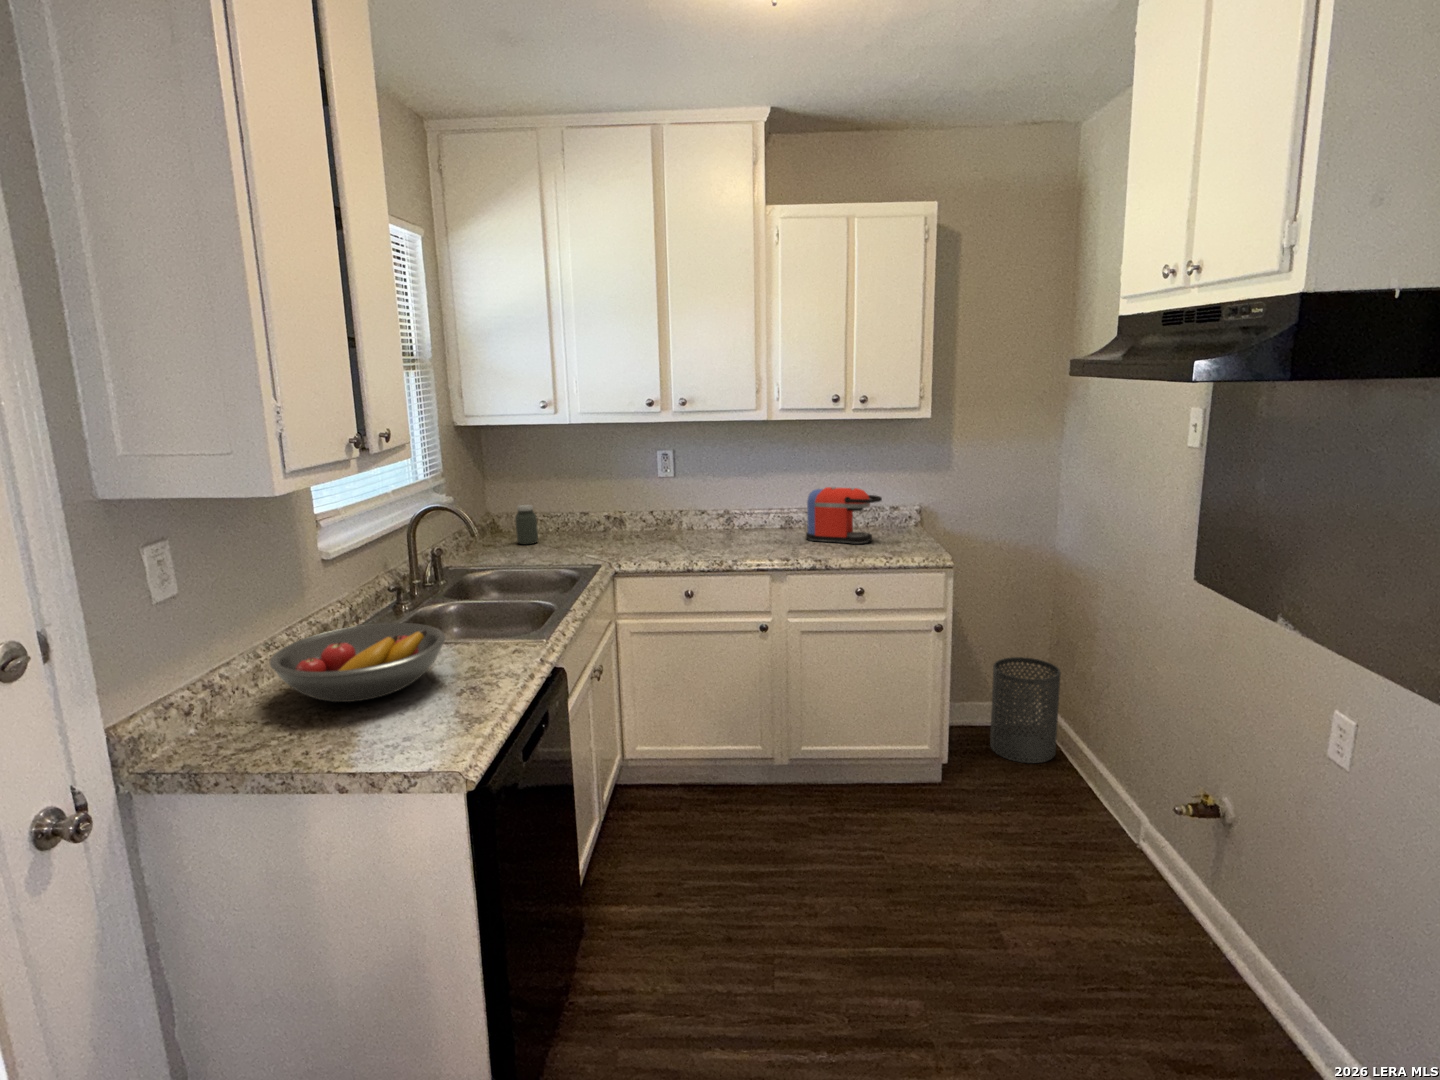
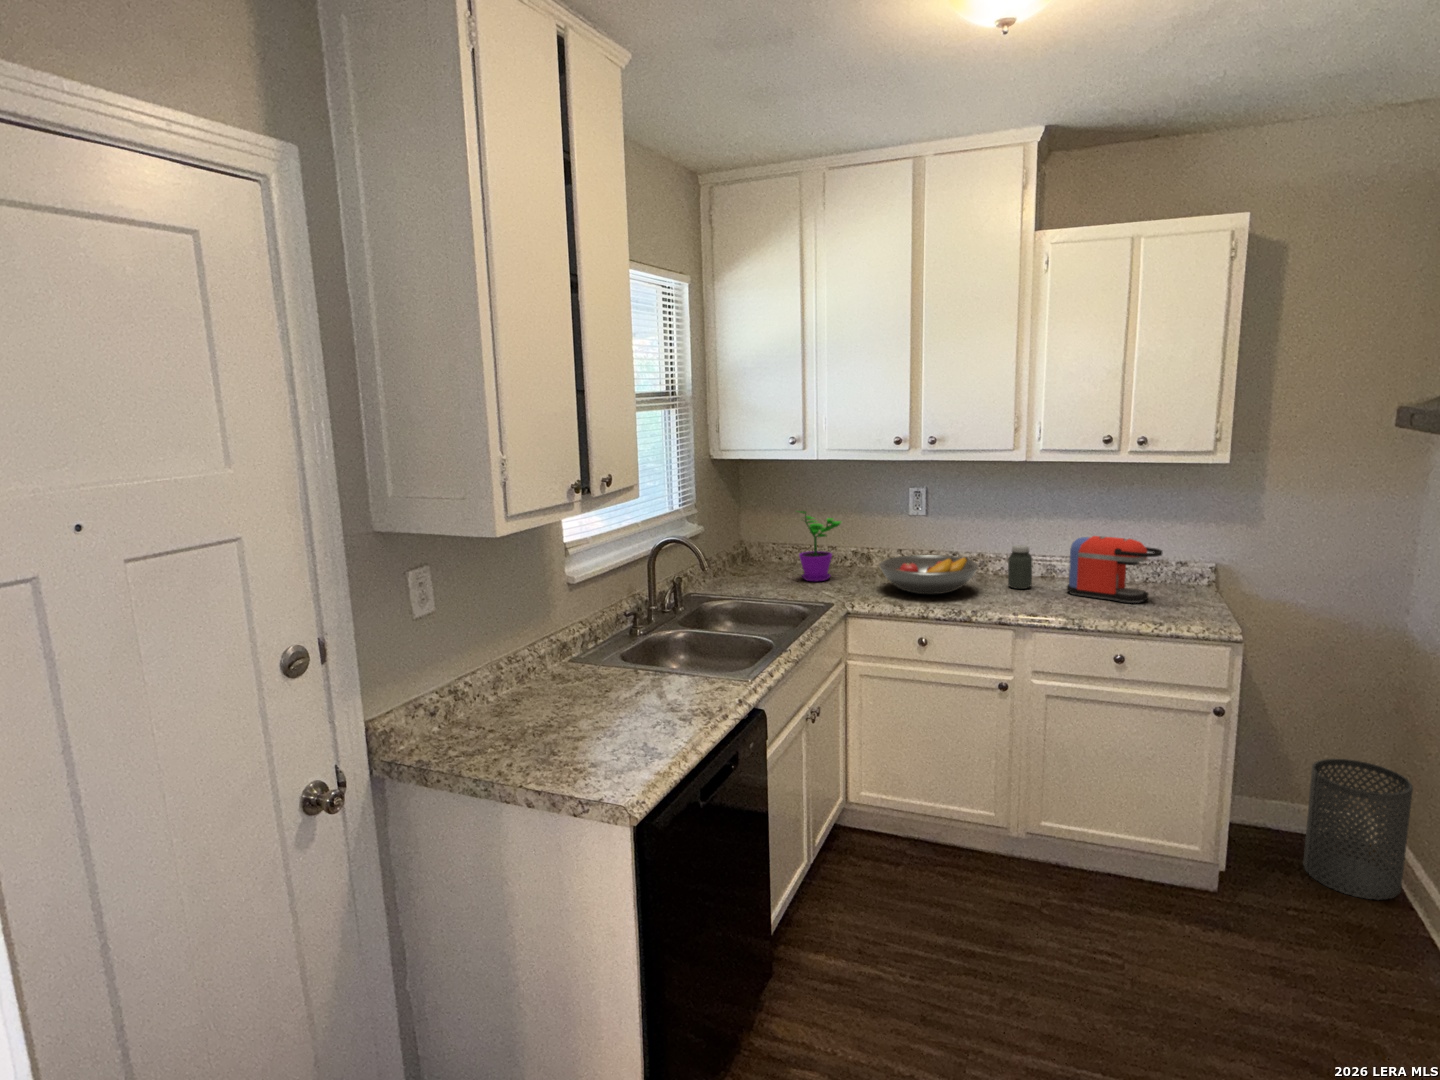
flower pot: none [553,469,600,546] -> present [798,511,841,581]
jar: present [515,505,538,544] -> present [1008,545,1032,589]
fruit bowl: present [270,623,445,702] -> present [879,555,978,594]

